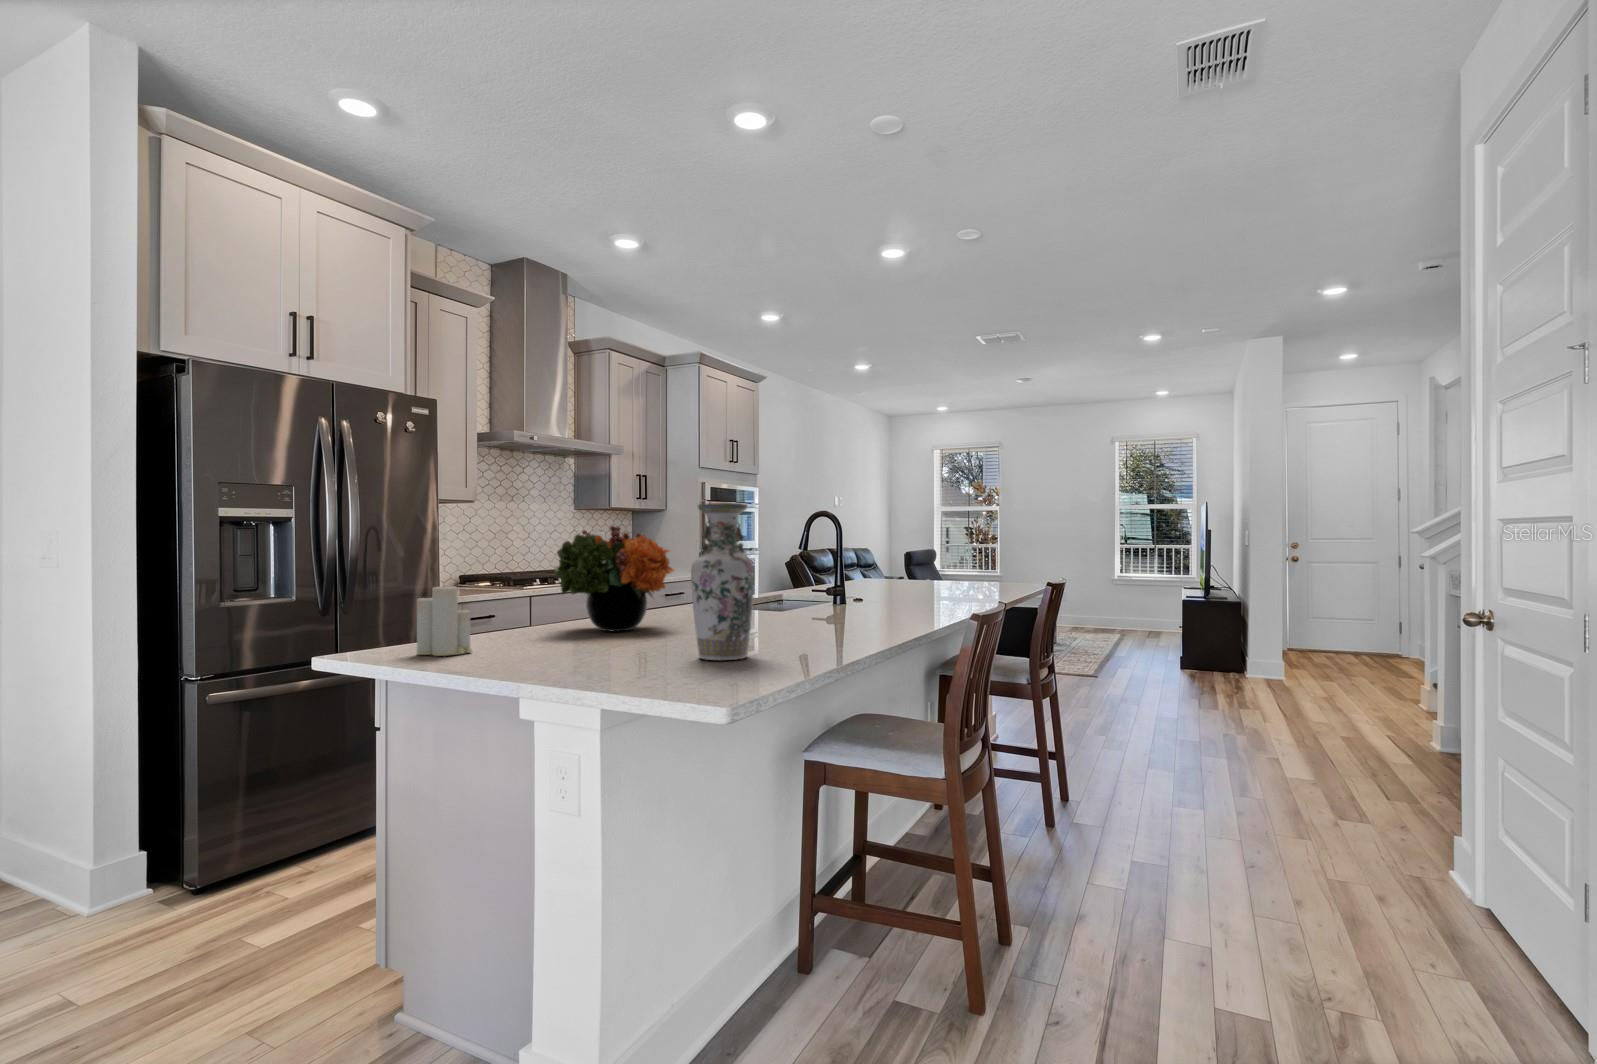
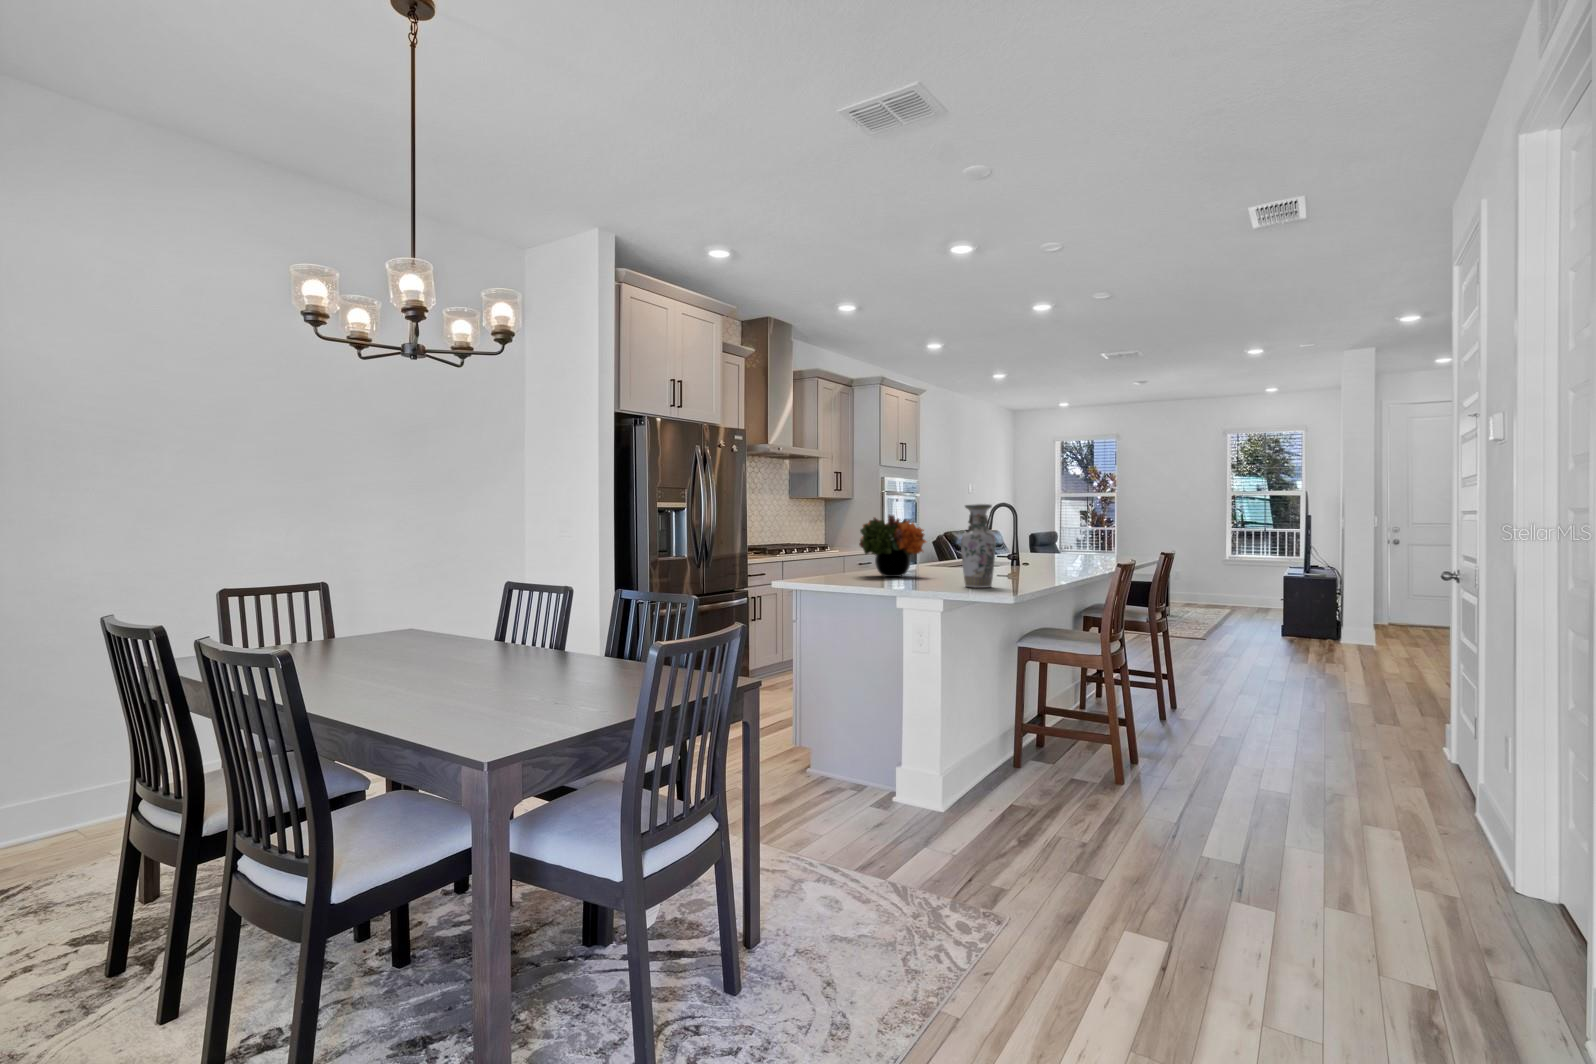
candle: present [417,586,472,656] -> none [807,544,836,584]

